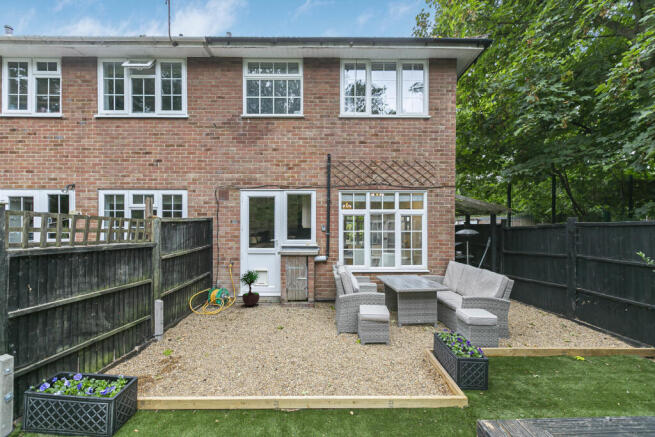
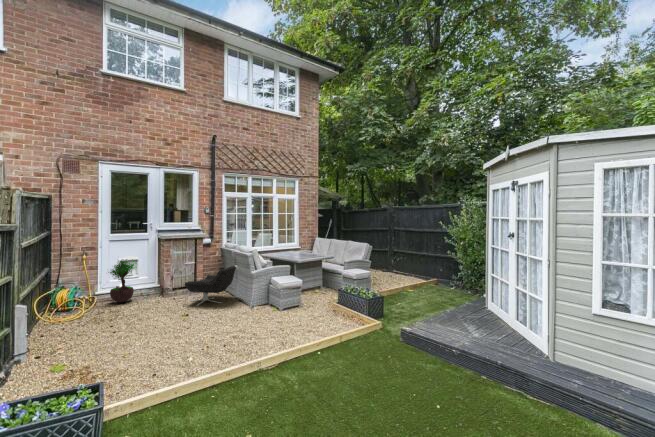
lounge chair: none [286,285,334,321] -> present [185,266,236,306]

